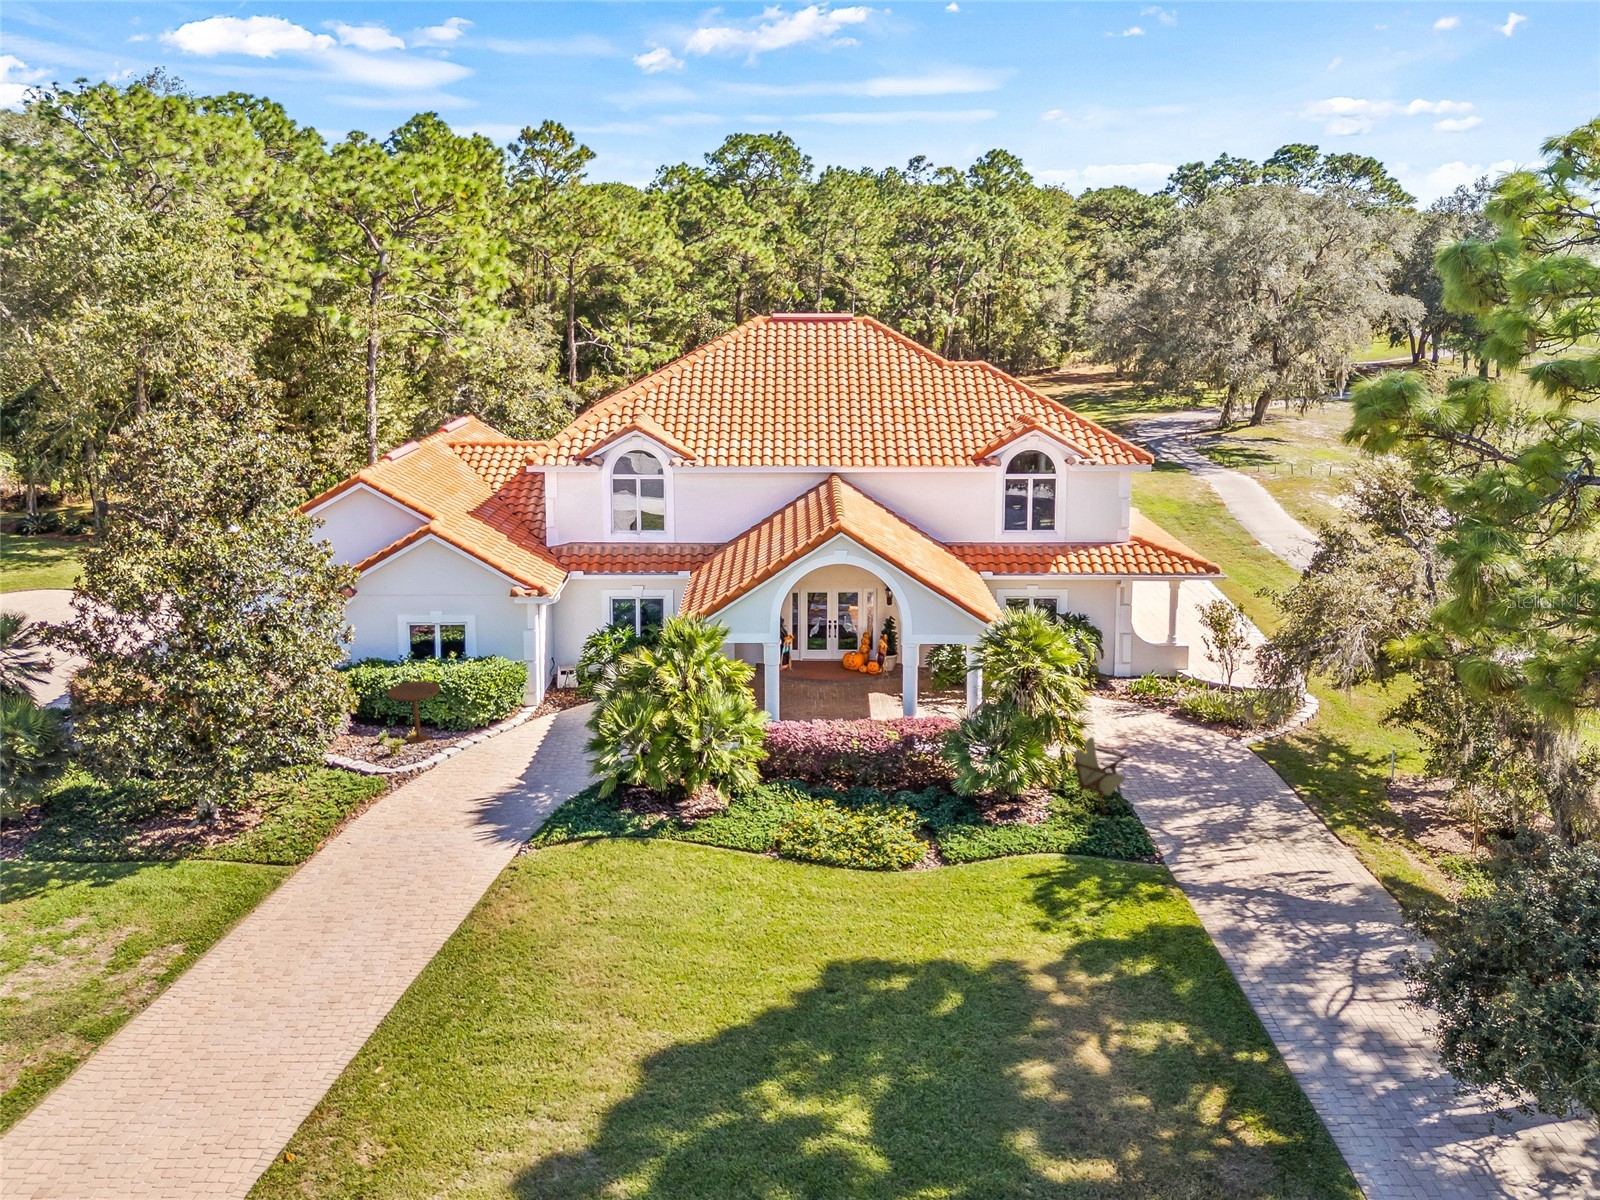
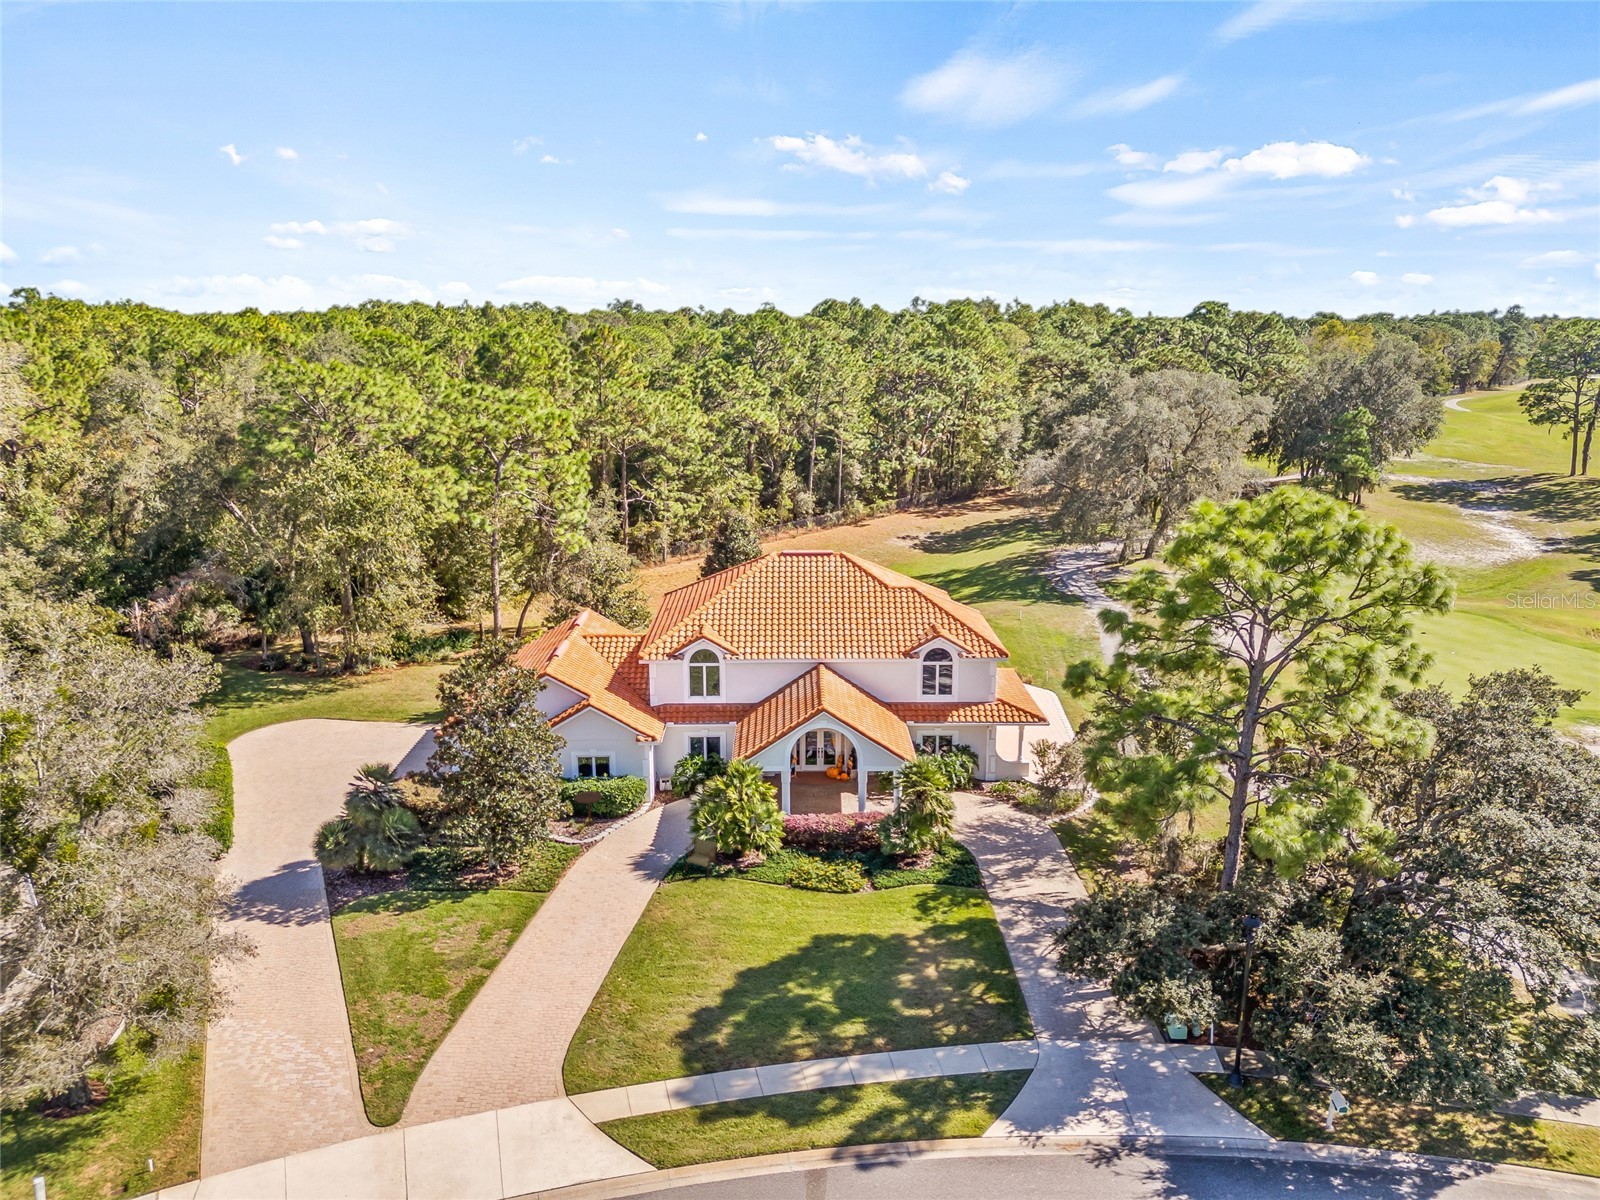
lounge chair: present [1073,737,1128,814] -> present [686,839,717,875]

